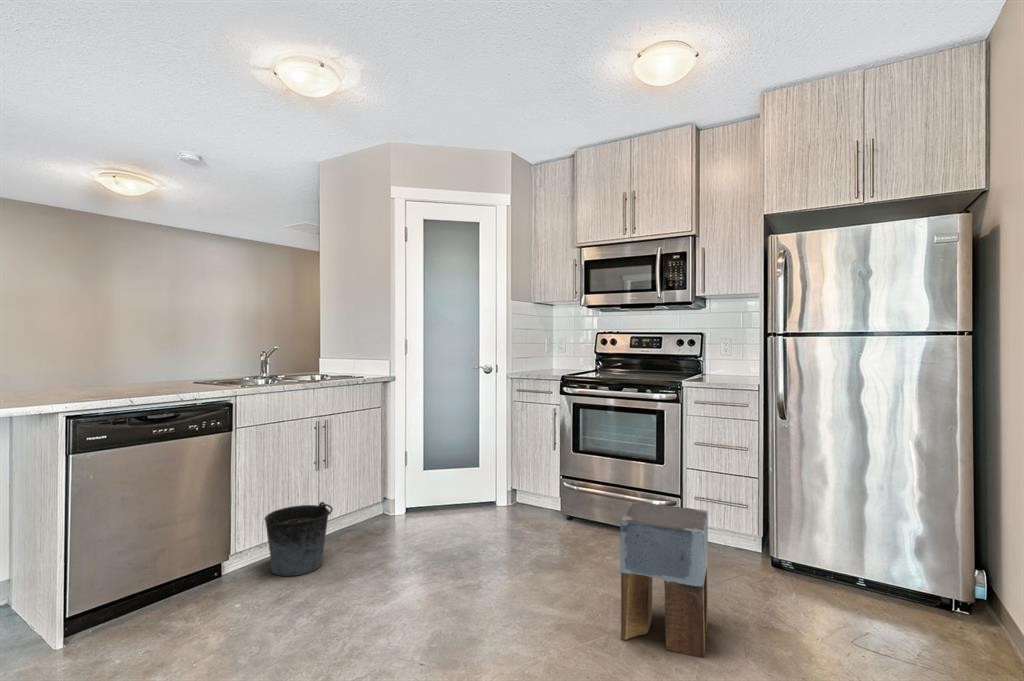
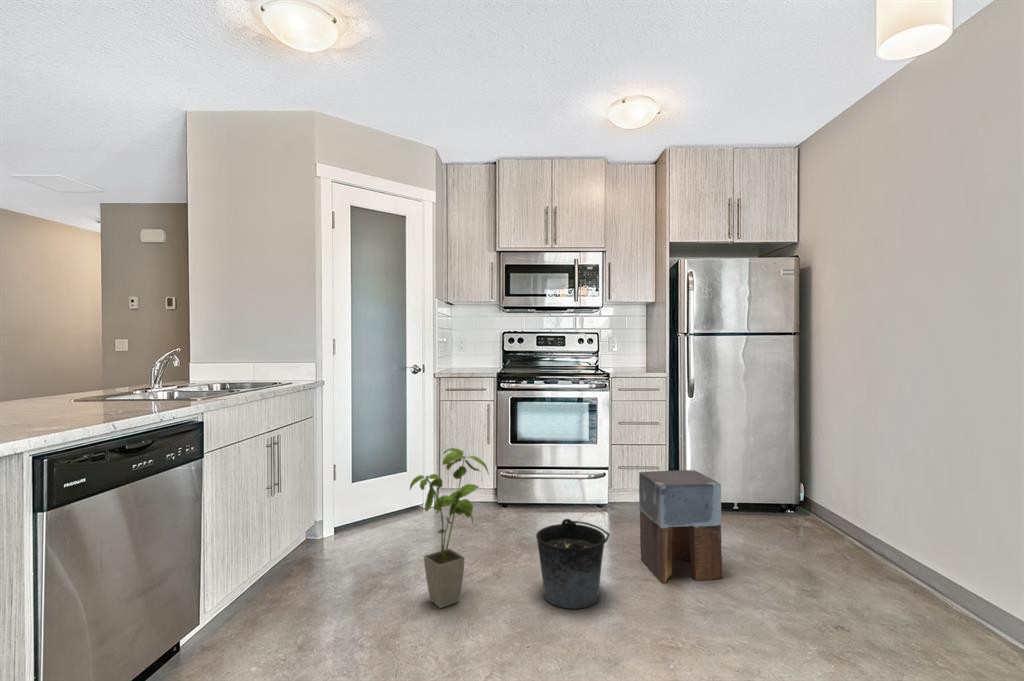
house plant: none [372,446,450,598] -> present [410,448,489,608]
bucket: present [265,502,333,576] -> present [536,519,610,609]

